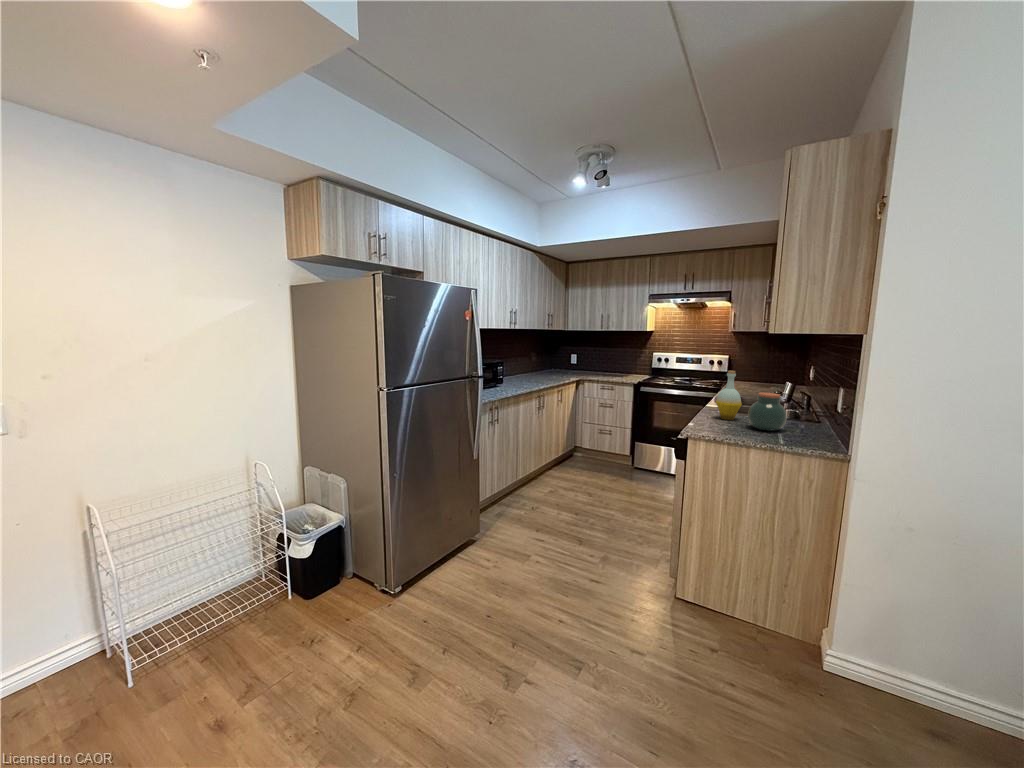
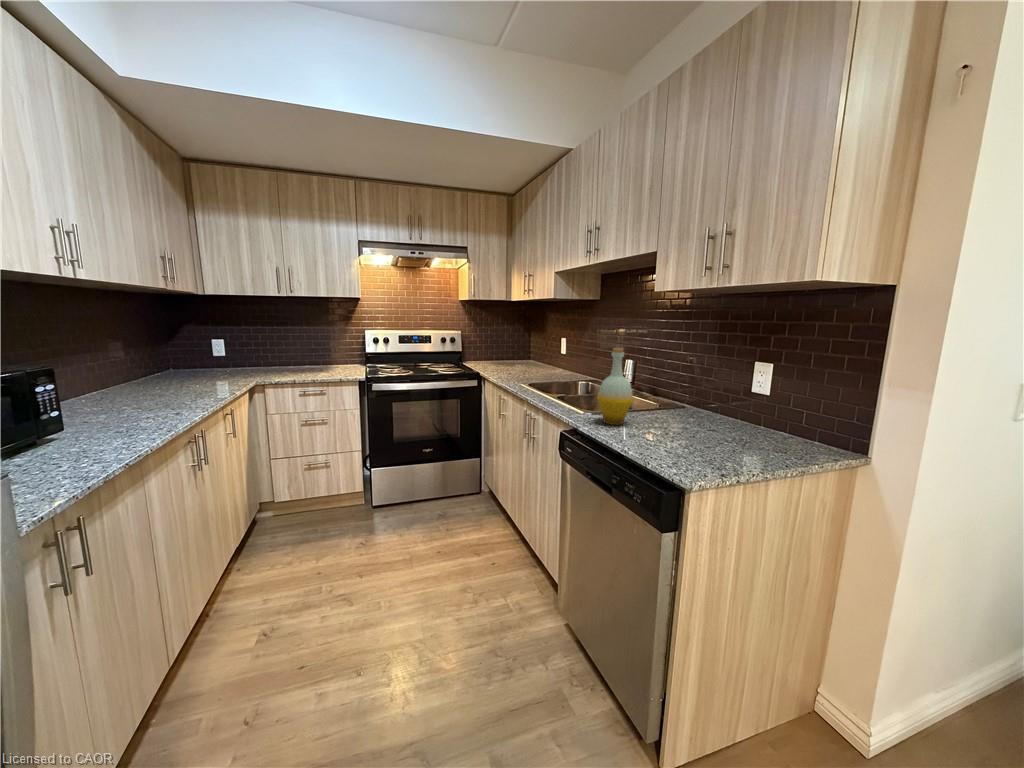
jar: present [748,392,787,431] -> none [663,377,716,433]

